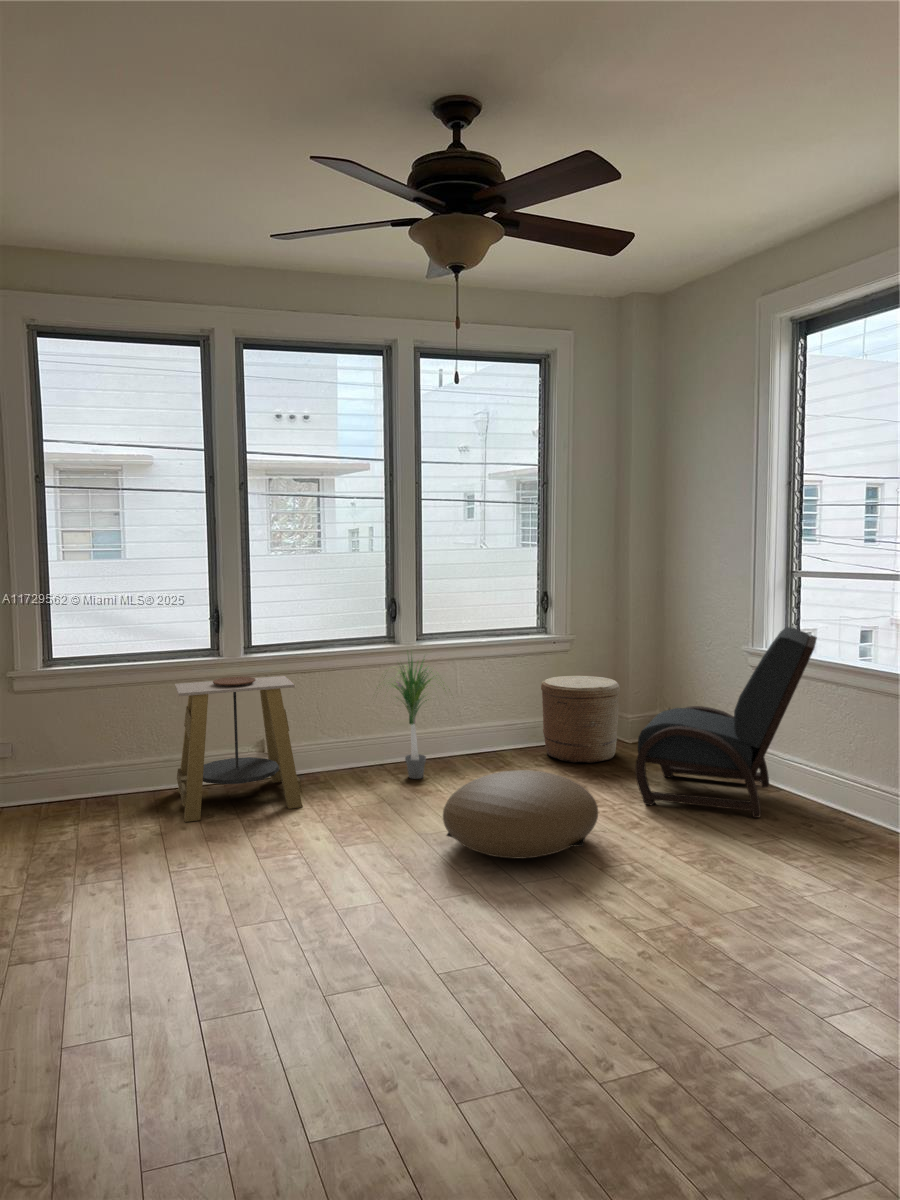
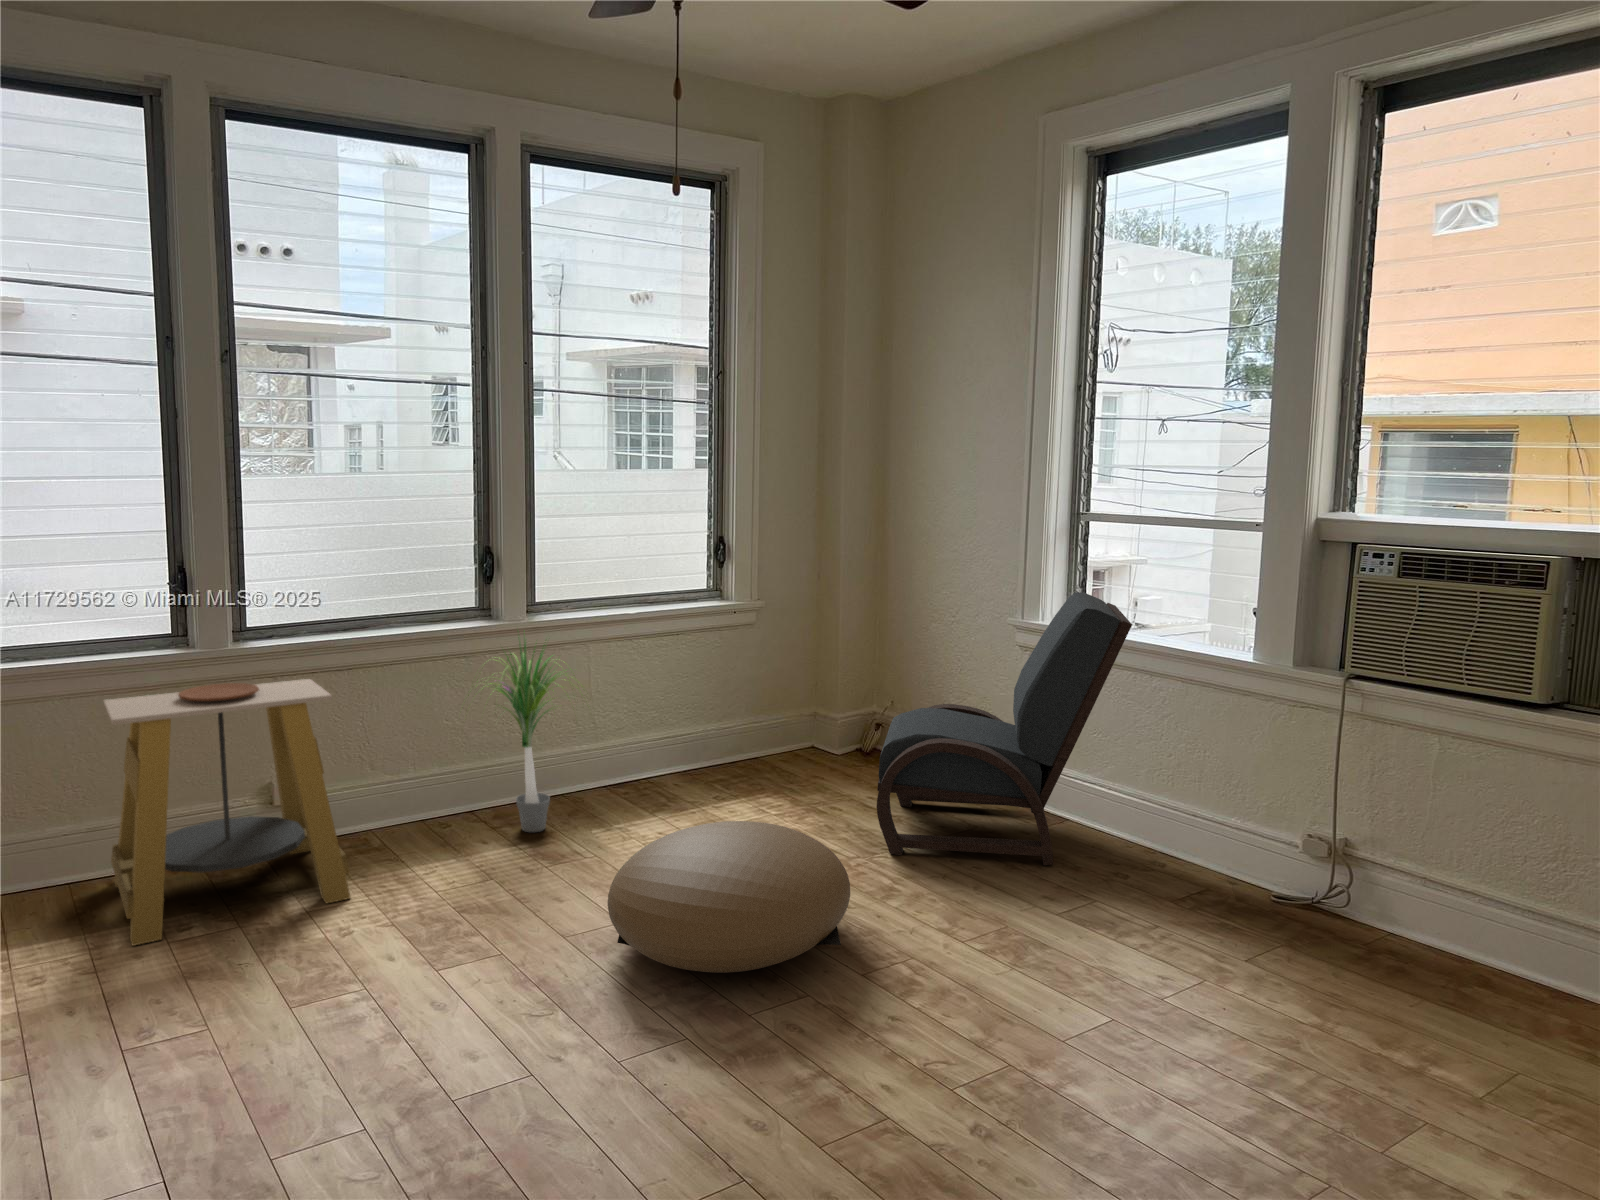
woven basket: present [541,676,620,763] -> none [716,661,831,791]

